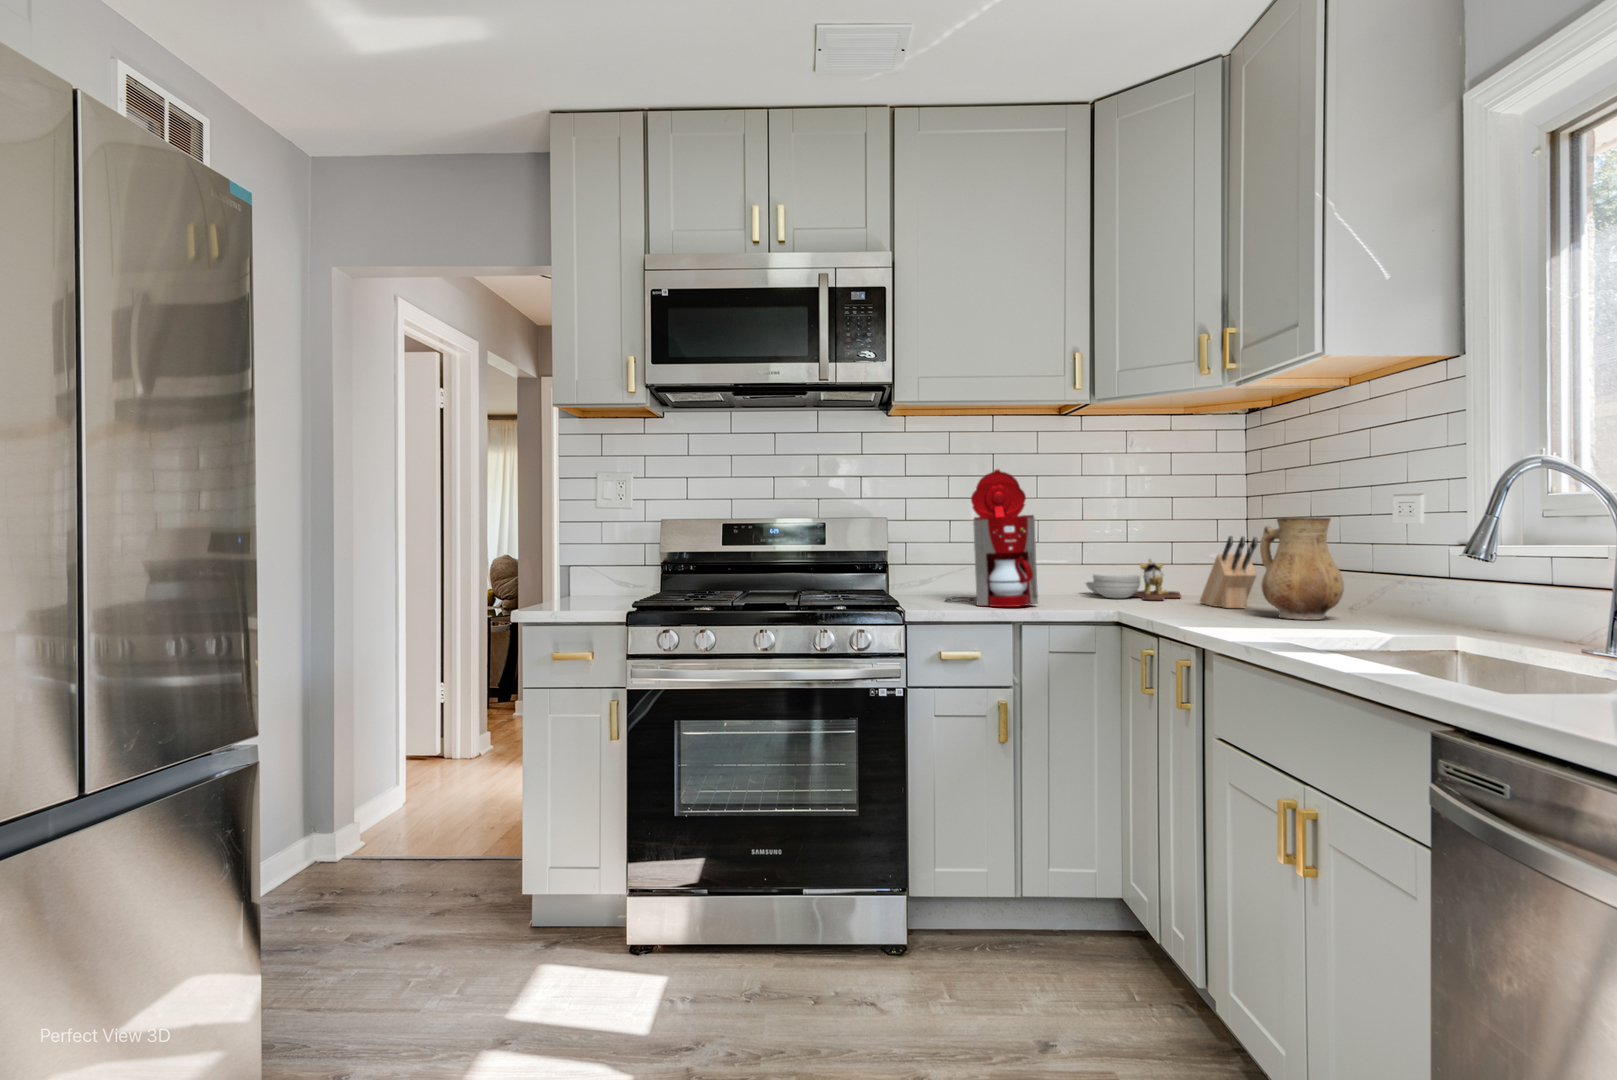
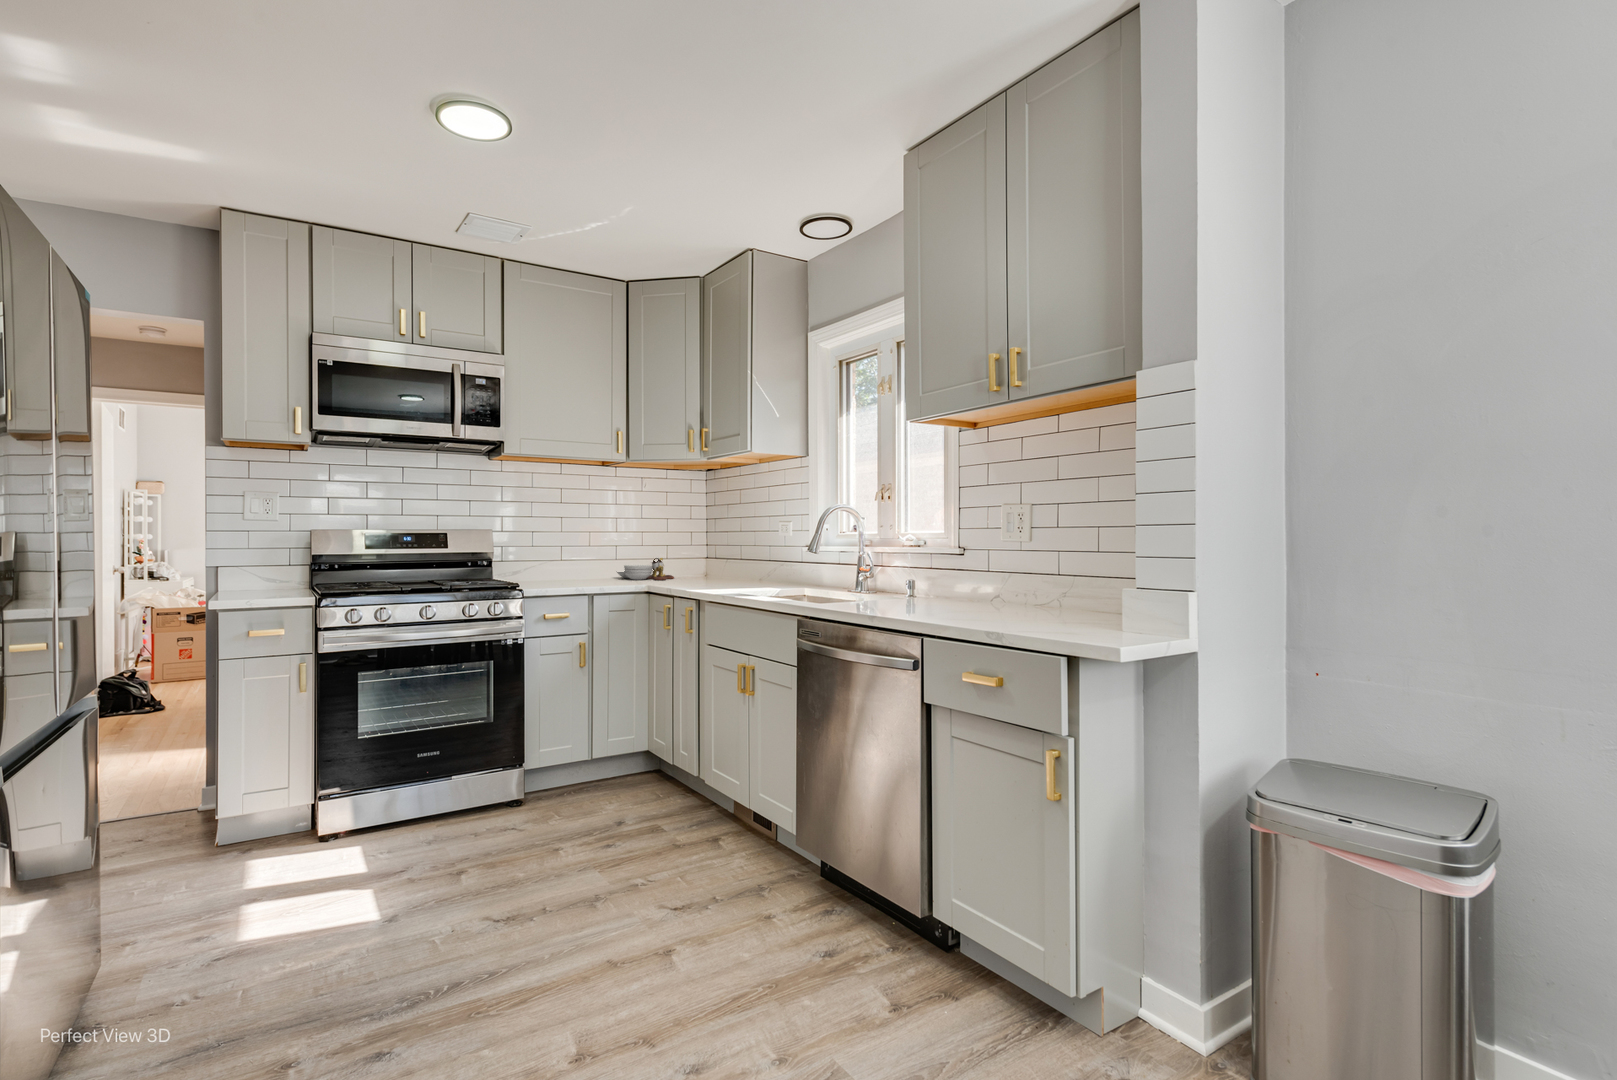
coffee maker: present [945,469,1038,607] -> none [537,500,601,586]
ceramic pitcher: present [1260,517,1344,620] -> none [720,533,759,585]
knife block: present [1200,536,1258,608] -> none [687,542,718,582]

